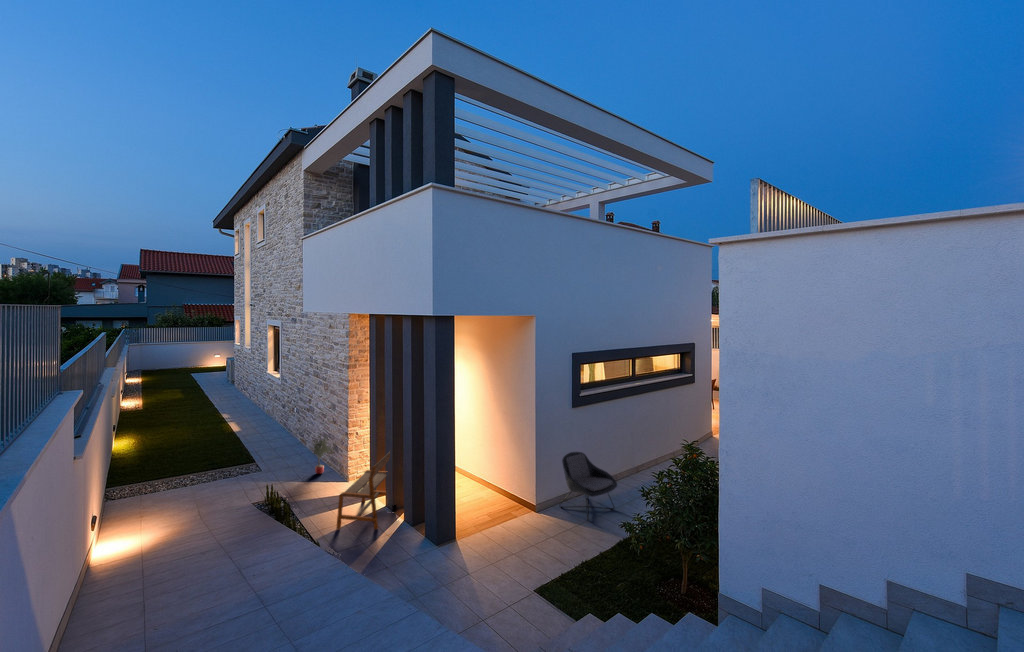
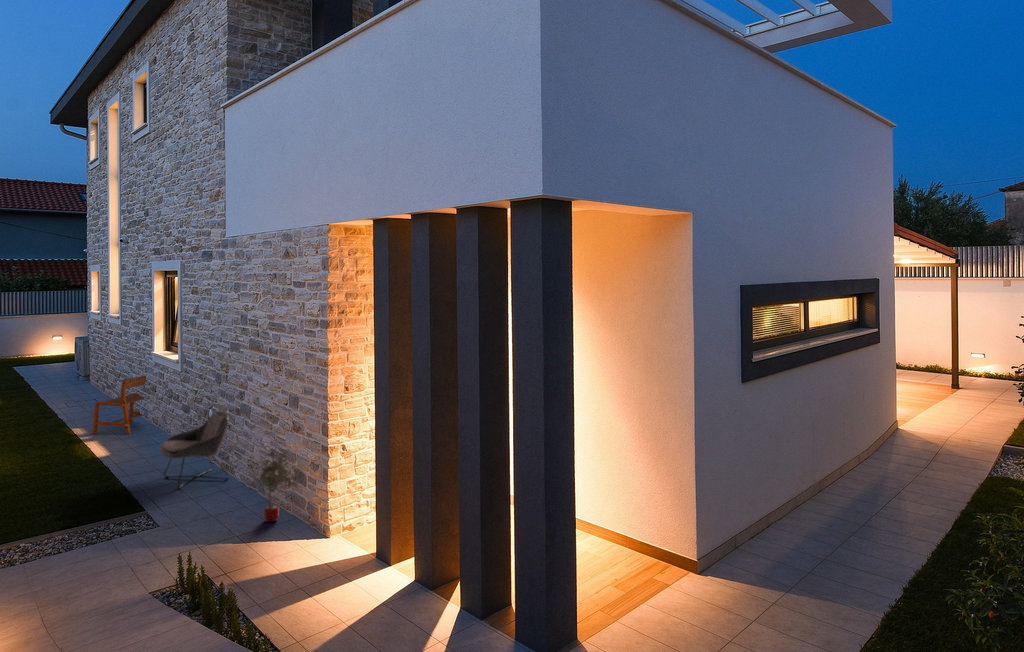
bench: present [336,452,390,529] -> present [93,376,146,434]
lounge chair: present [561,452,617,520] -> present [159,411,229,489]

